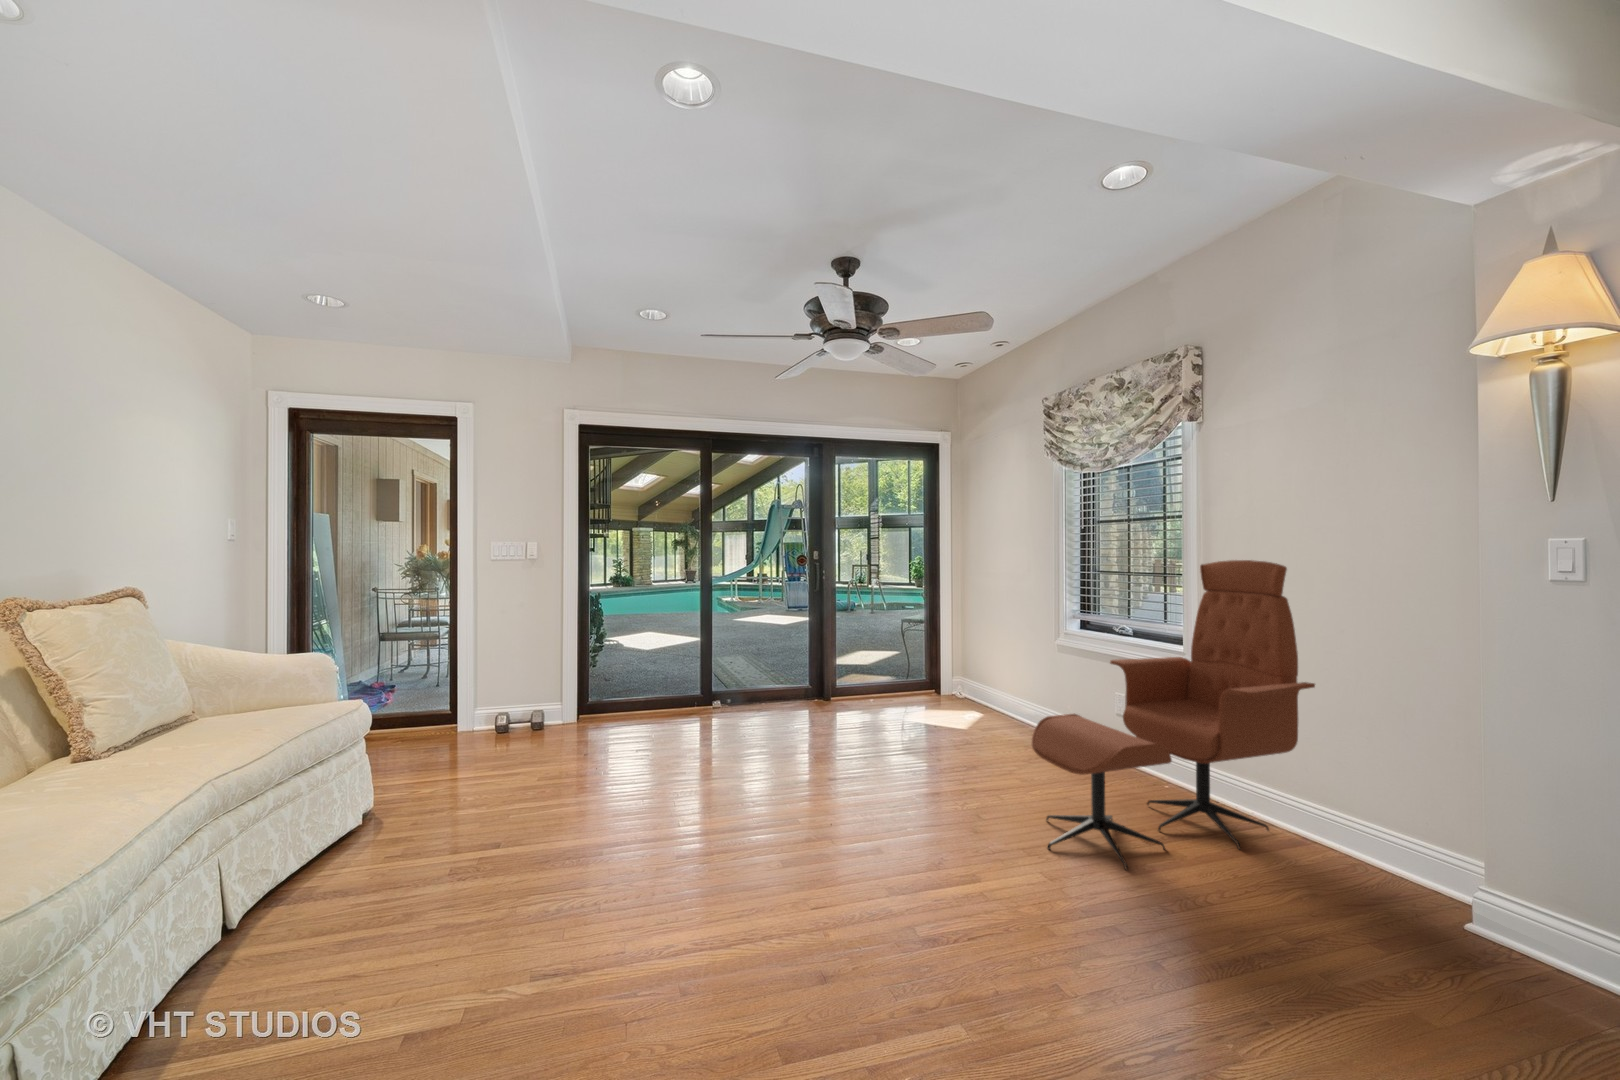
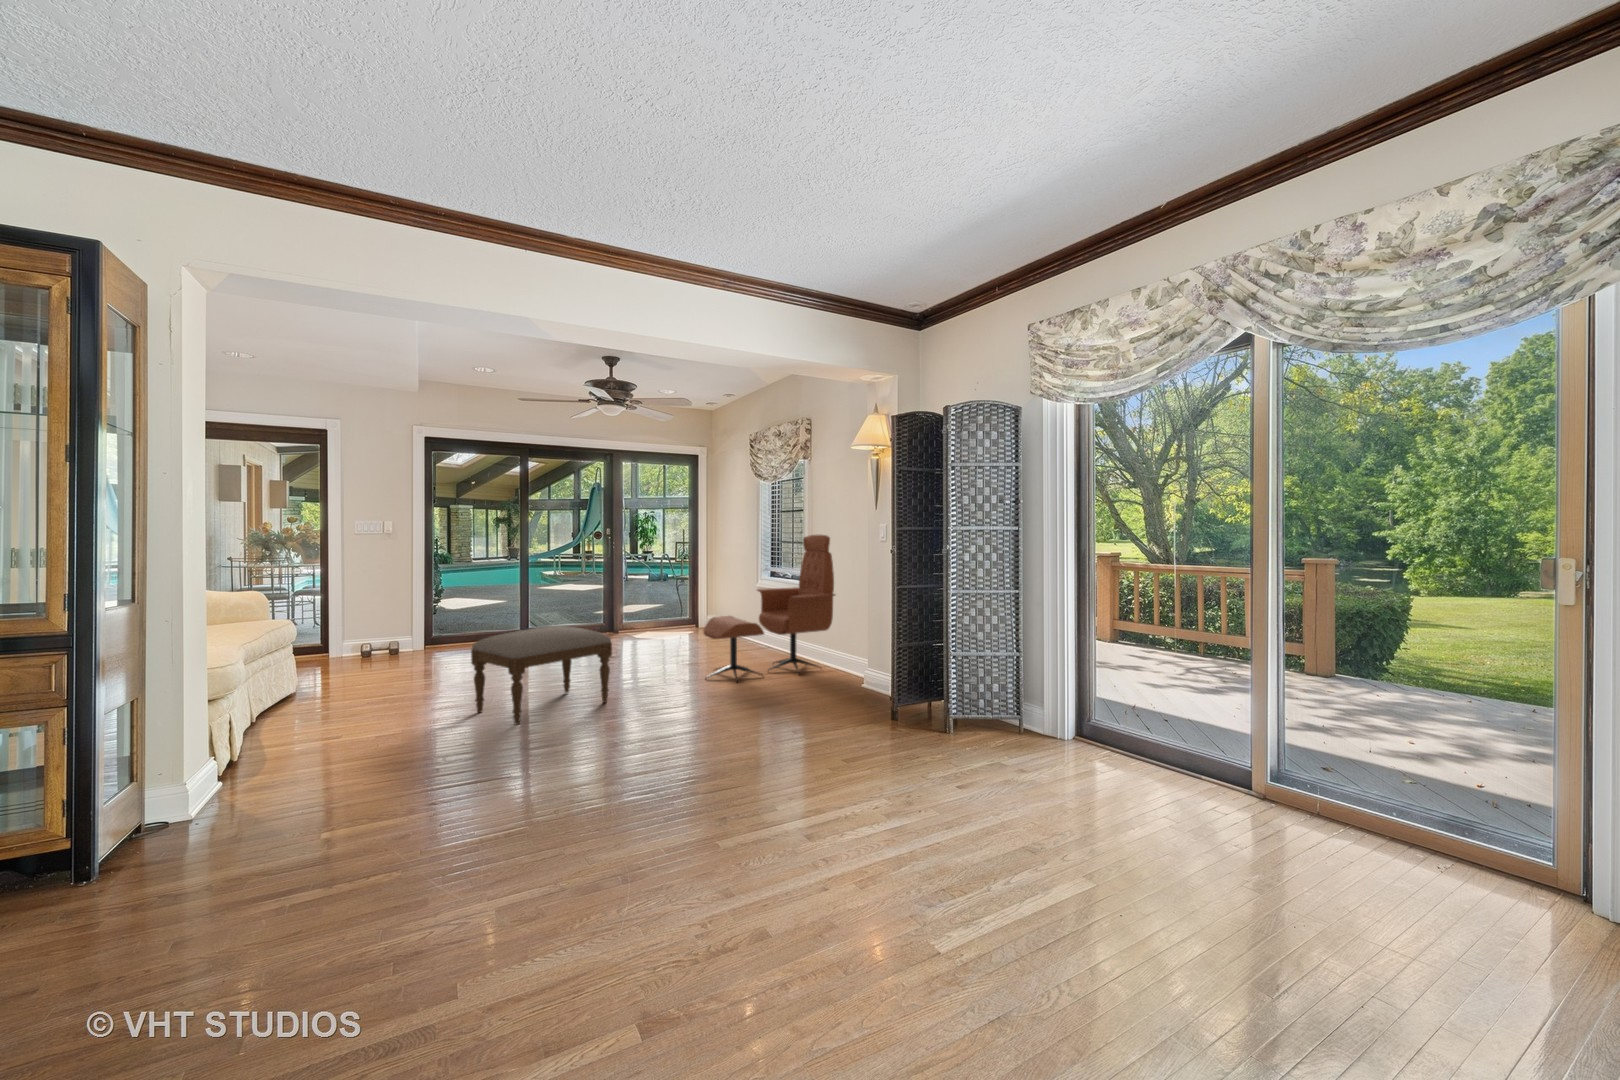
ottoman: none [612,748,896,1036] -> present [471,626,612,725]

